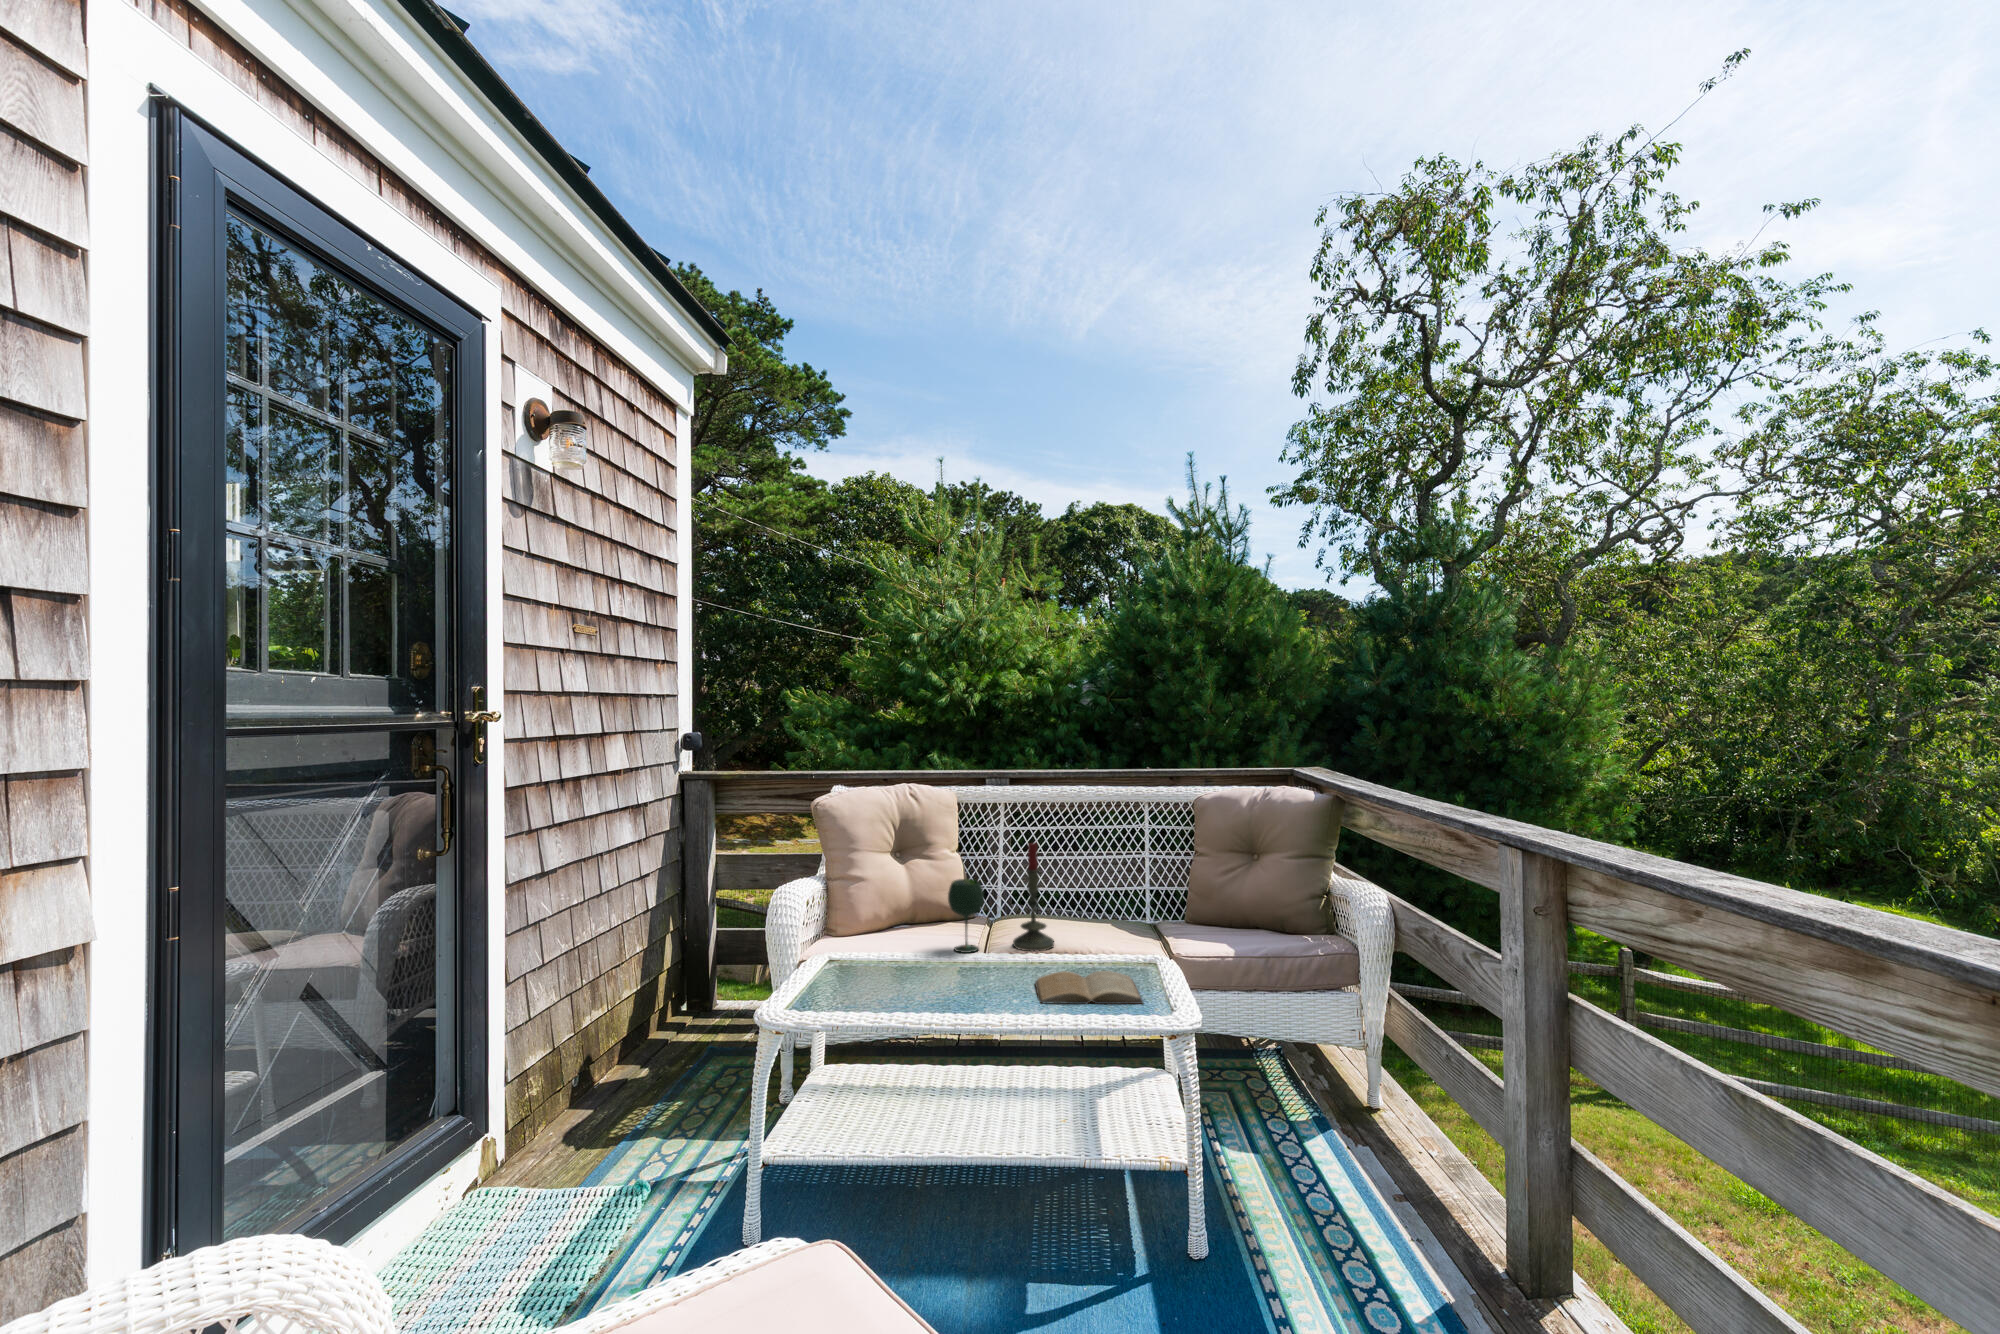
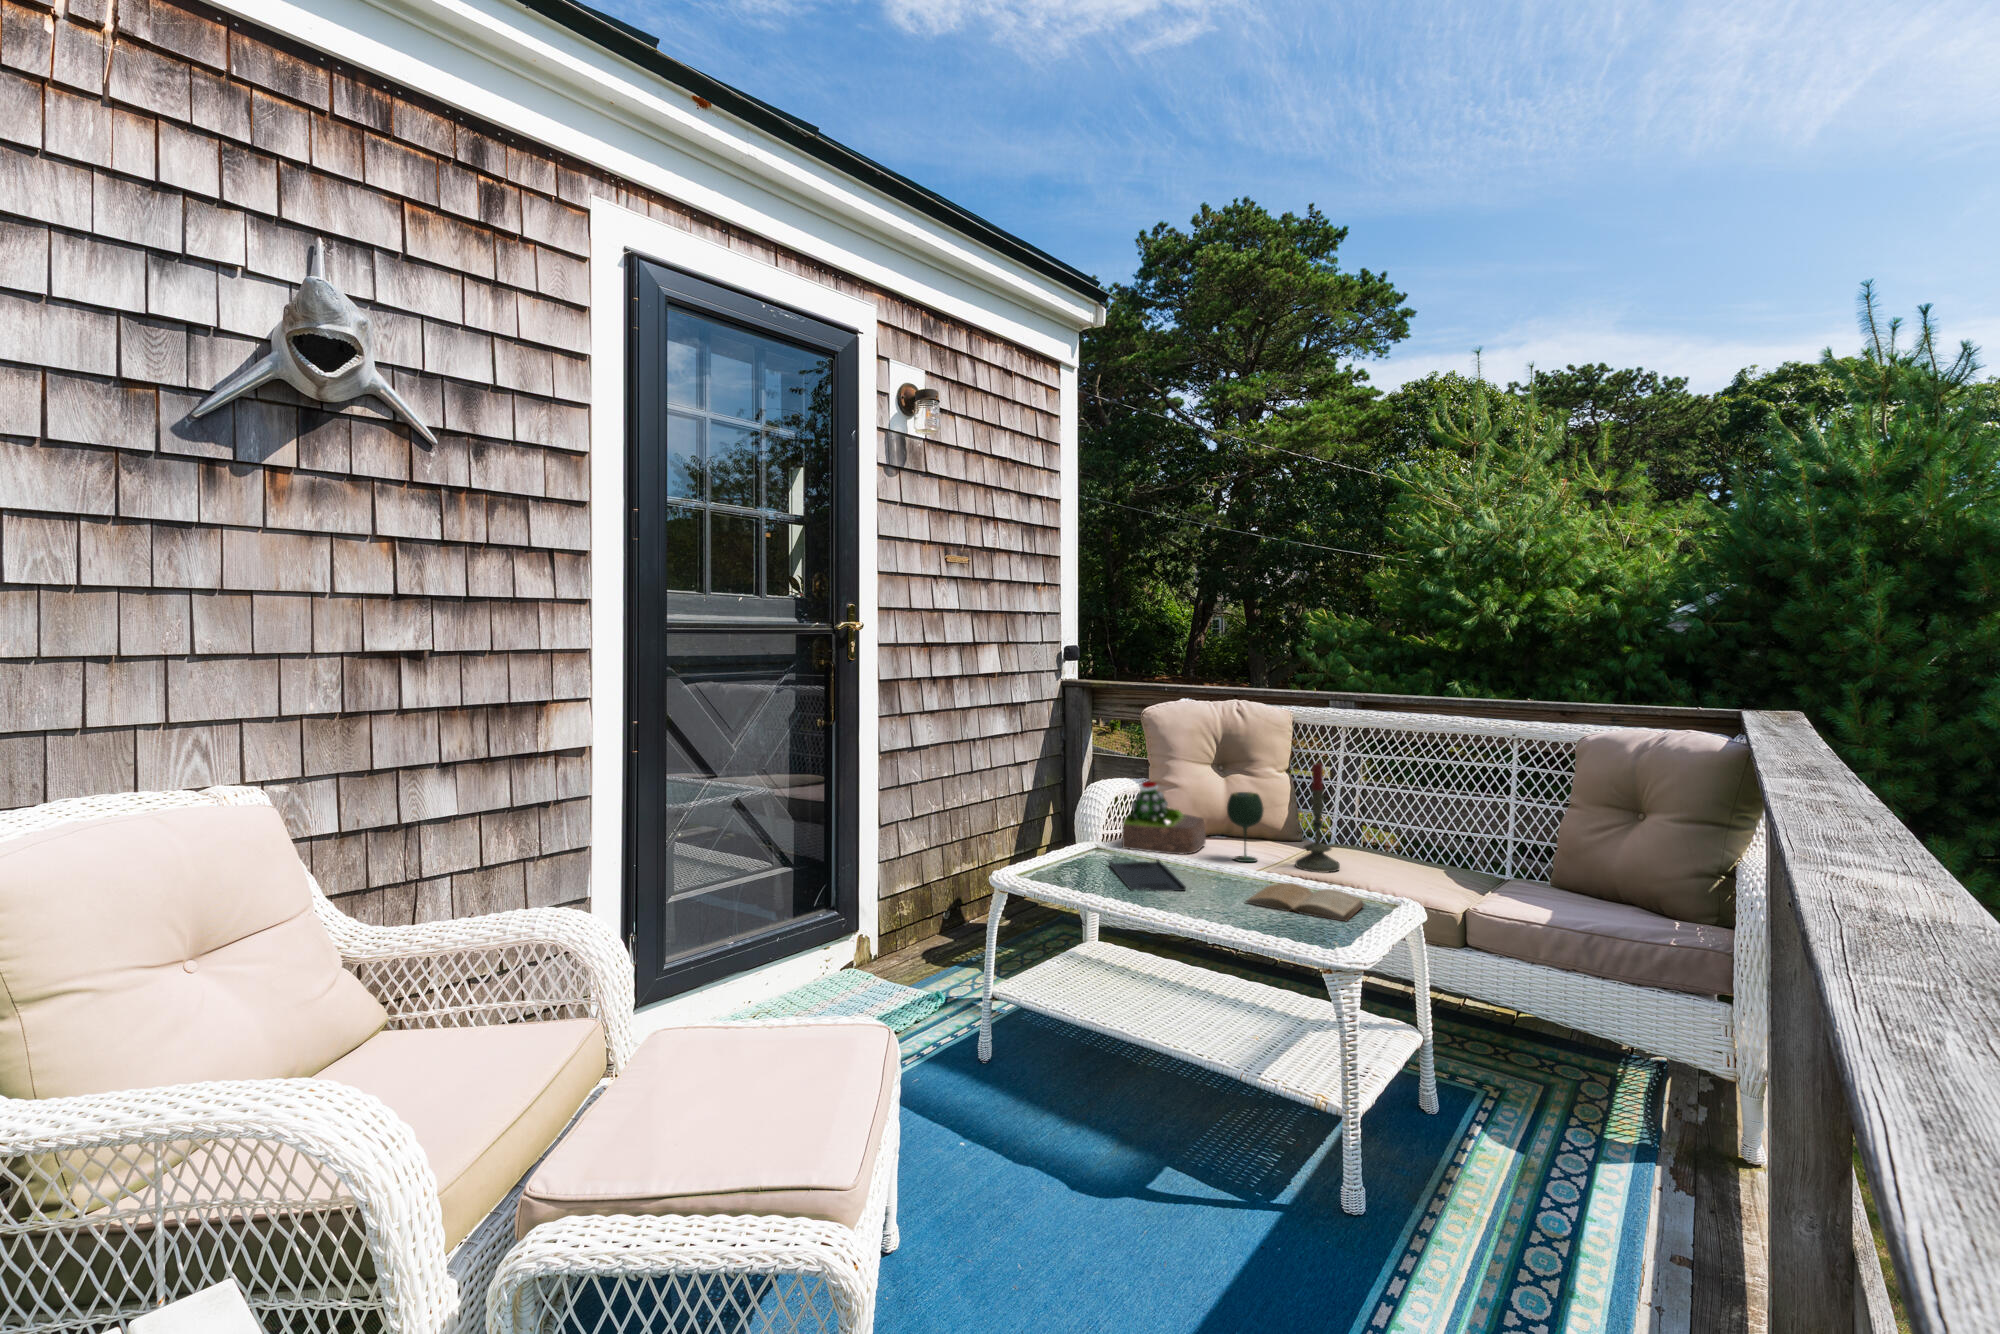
succulent plant: none [835,879,913,961] -> present [1122,782,1206,854]
tray: none [856,967,973,1017] -> present [1109,860,1186,891]

